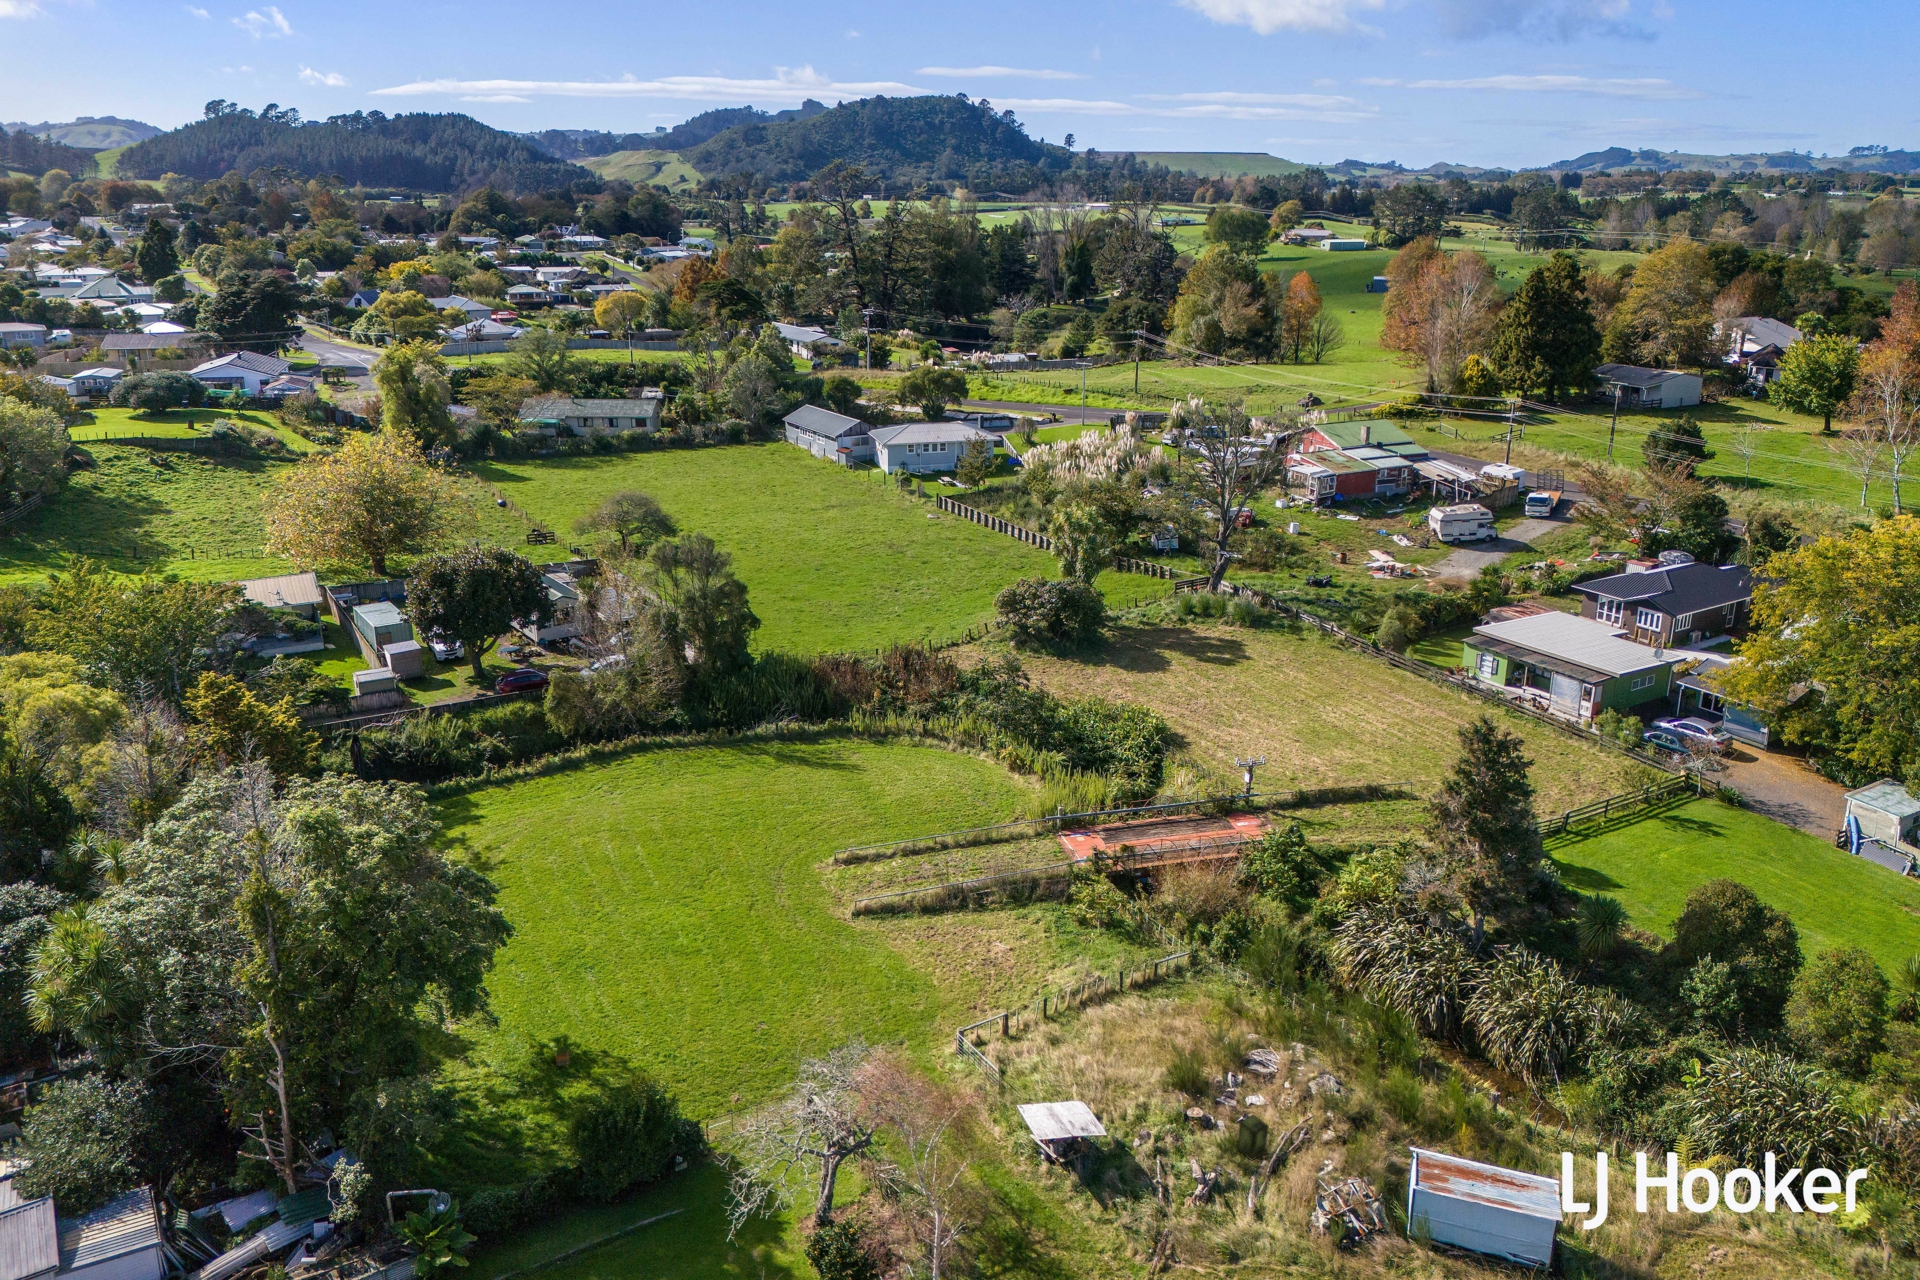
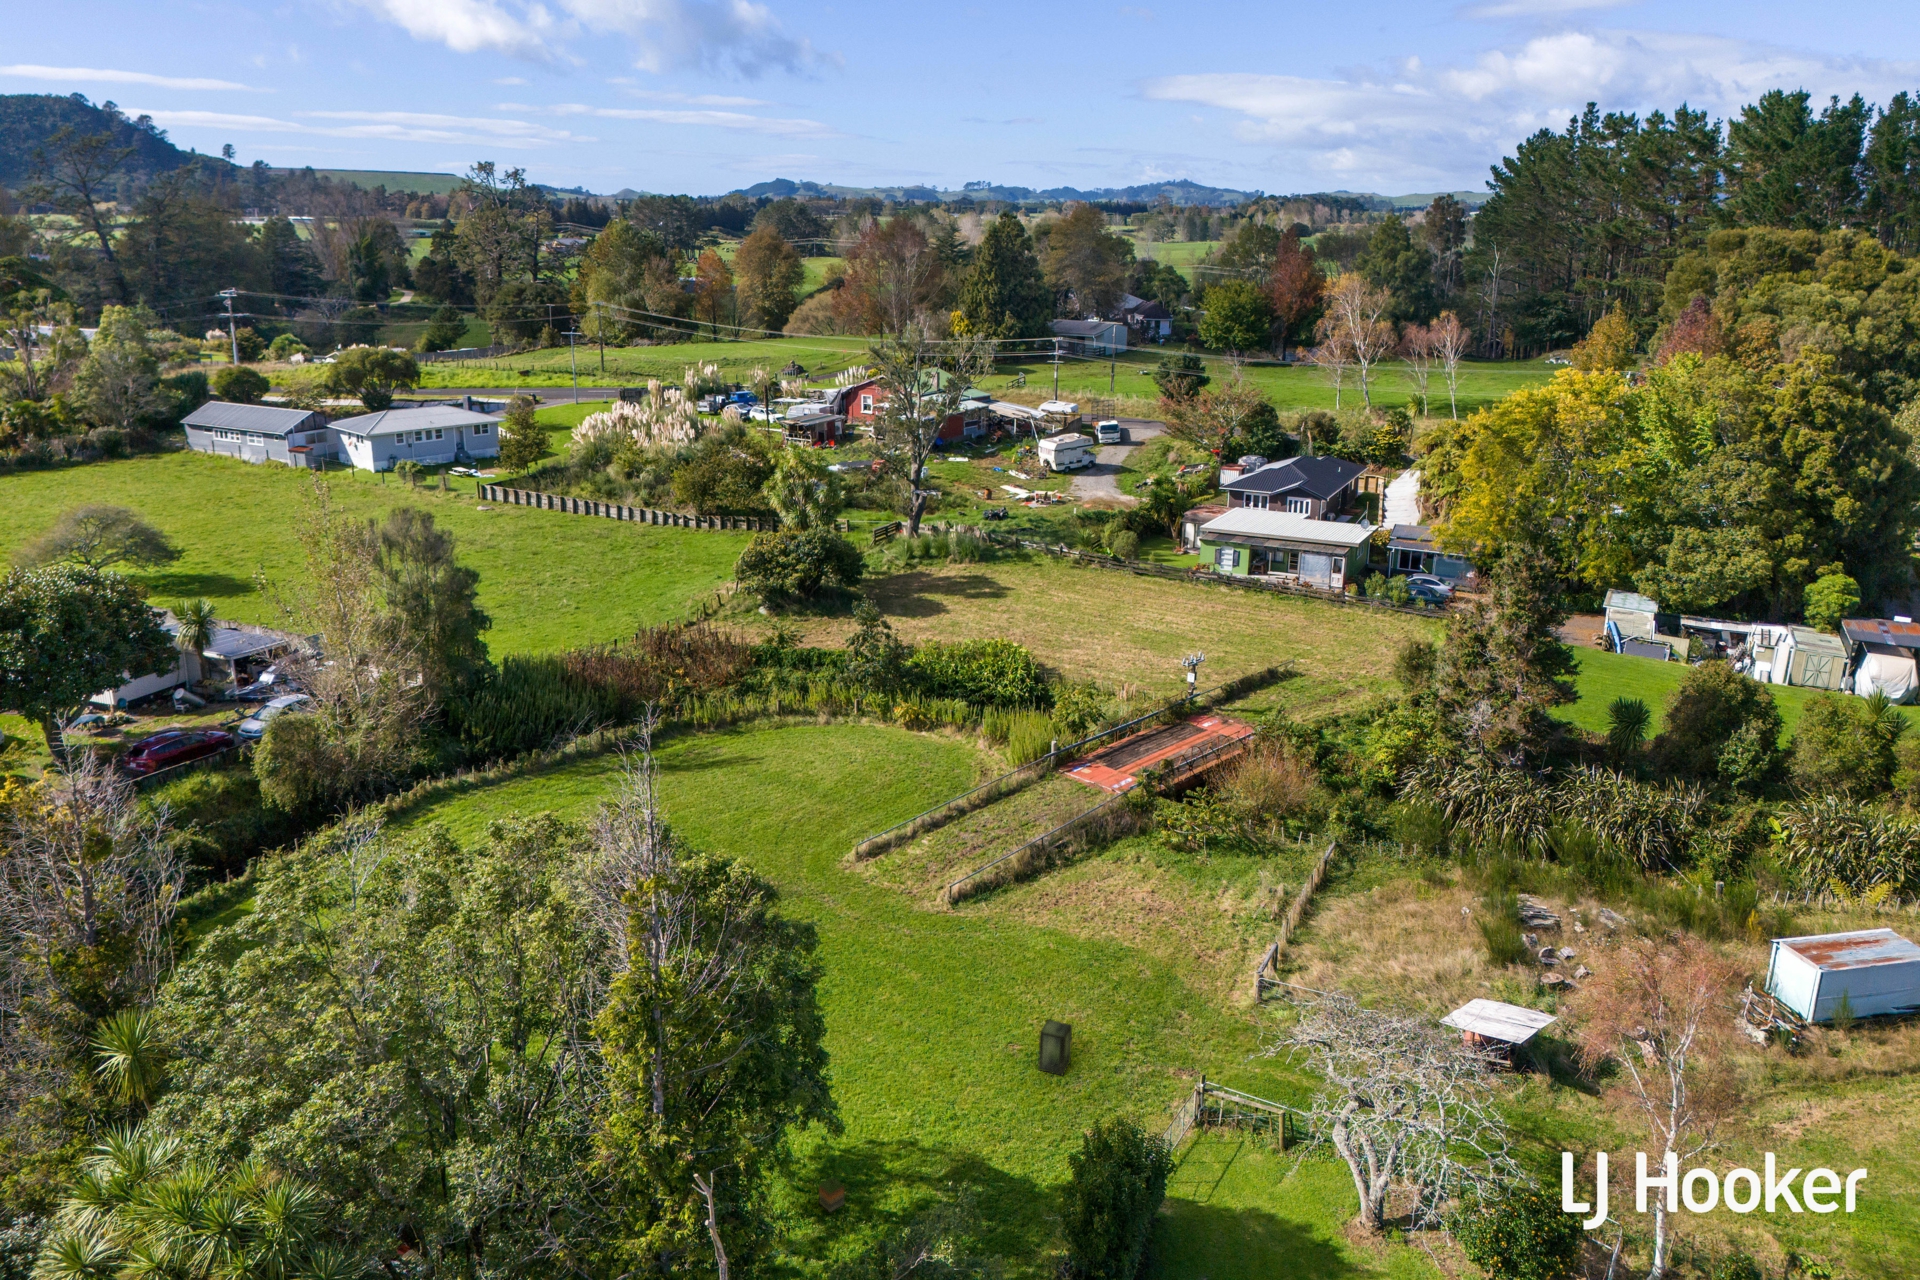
storage box: present [1237,1115,1269,1160] -> present [1038,1020,1072,1075]

